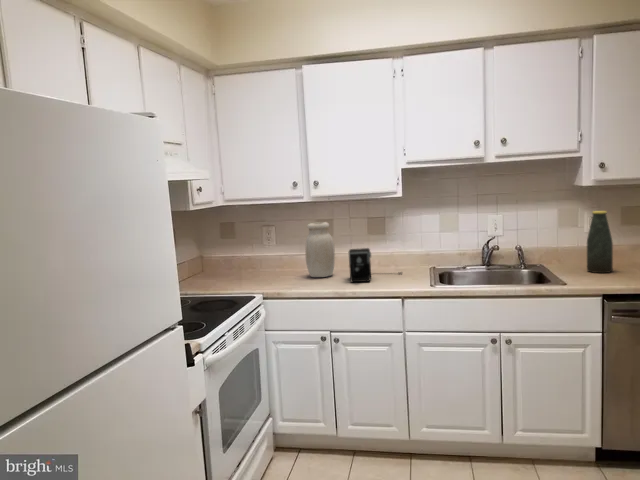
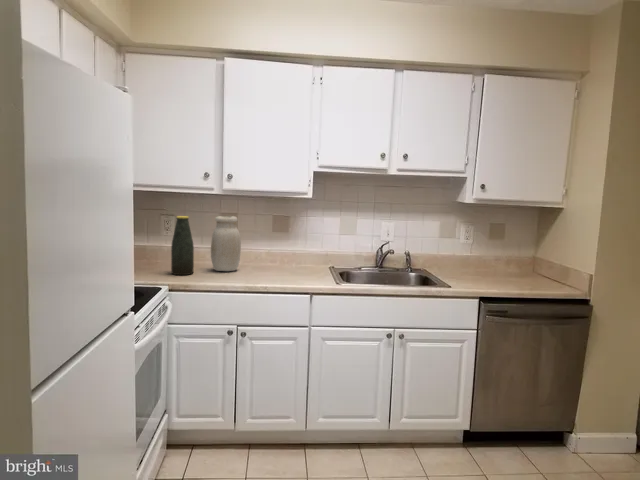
bottle: present [587,211,613,273] -> present [171,216,194,275]
coffee maker: present [348,248,402,282] -> none [256,245,306,277]

